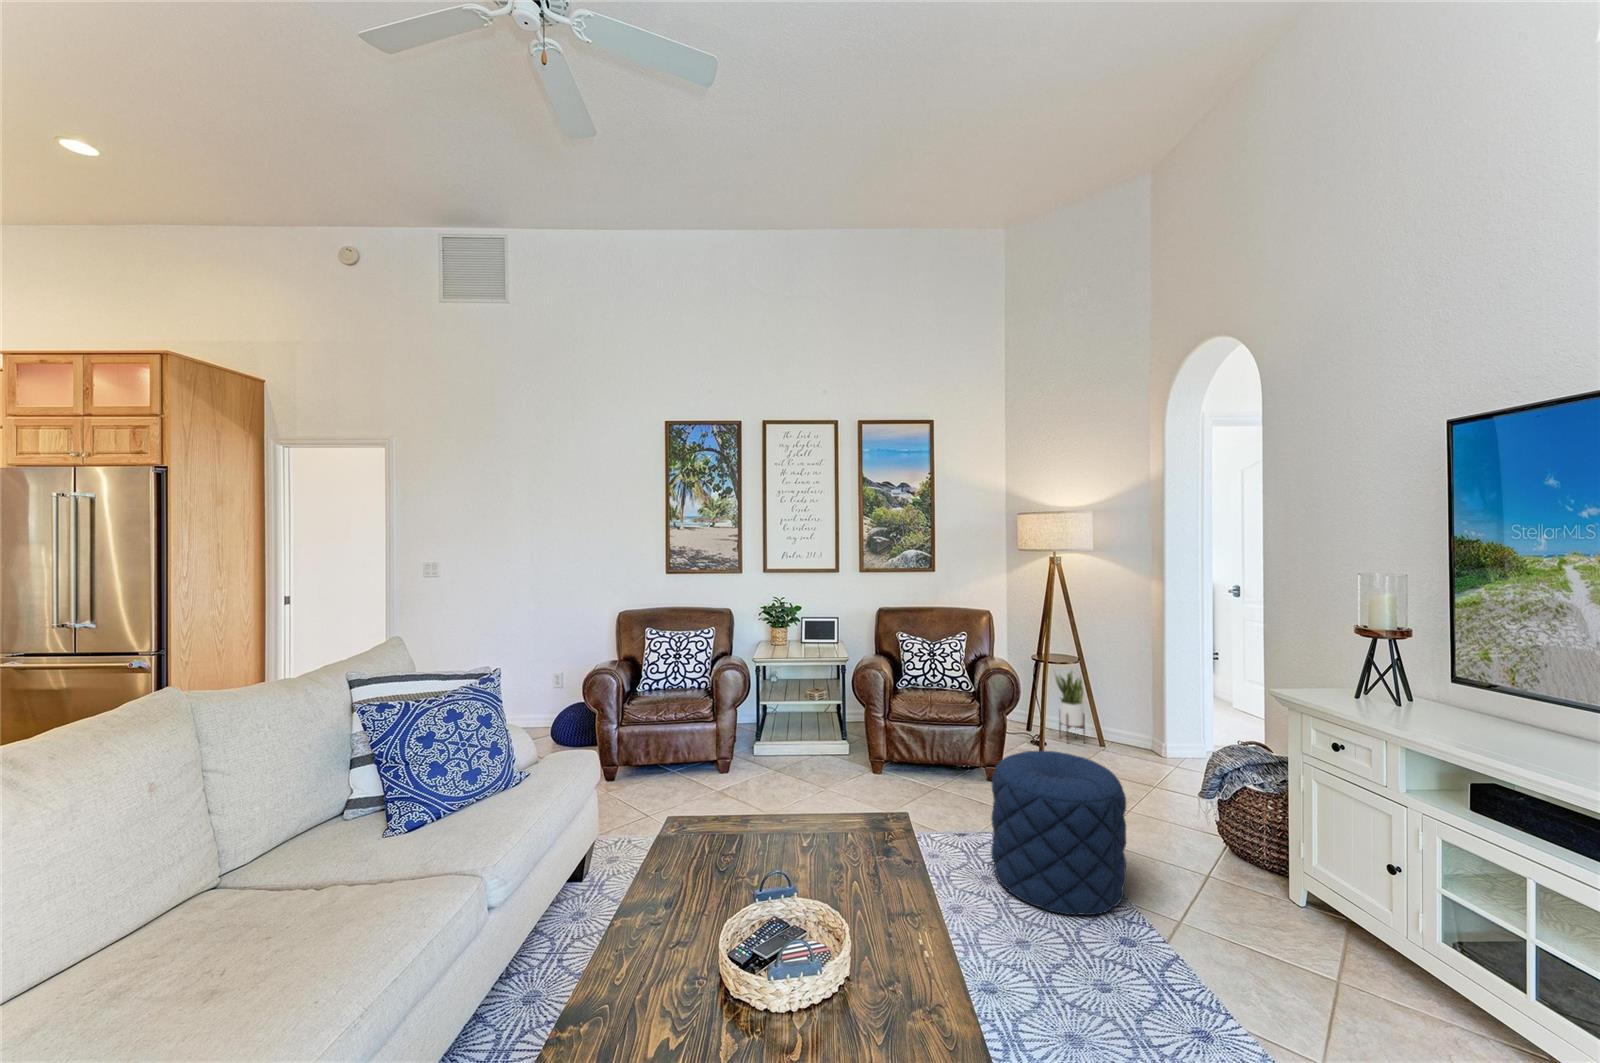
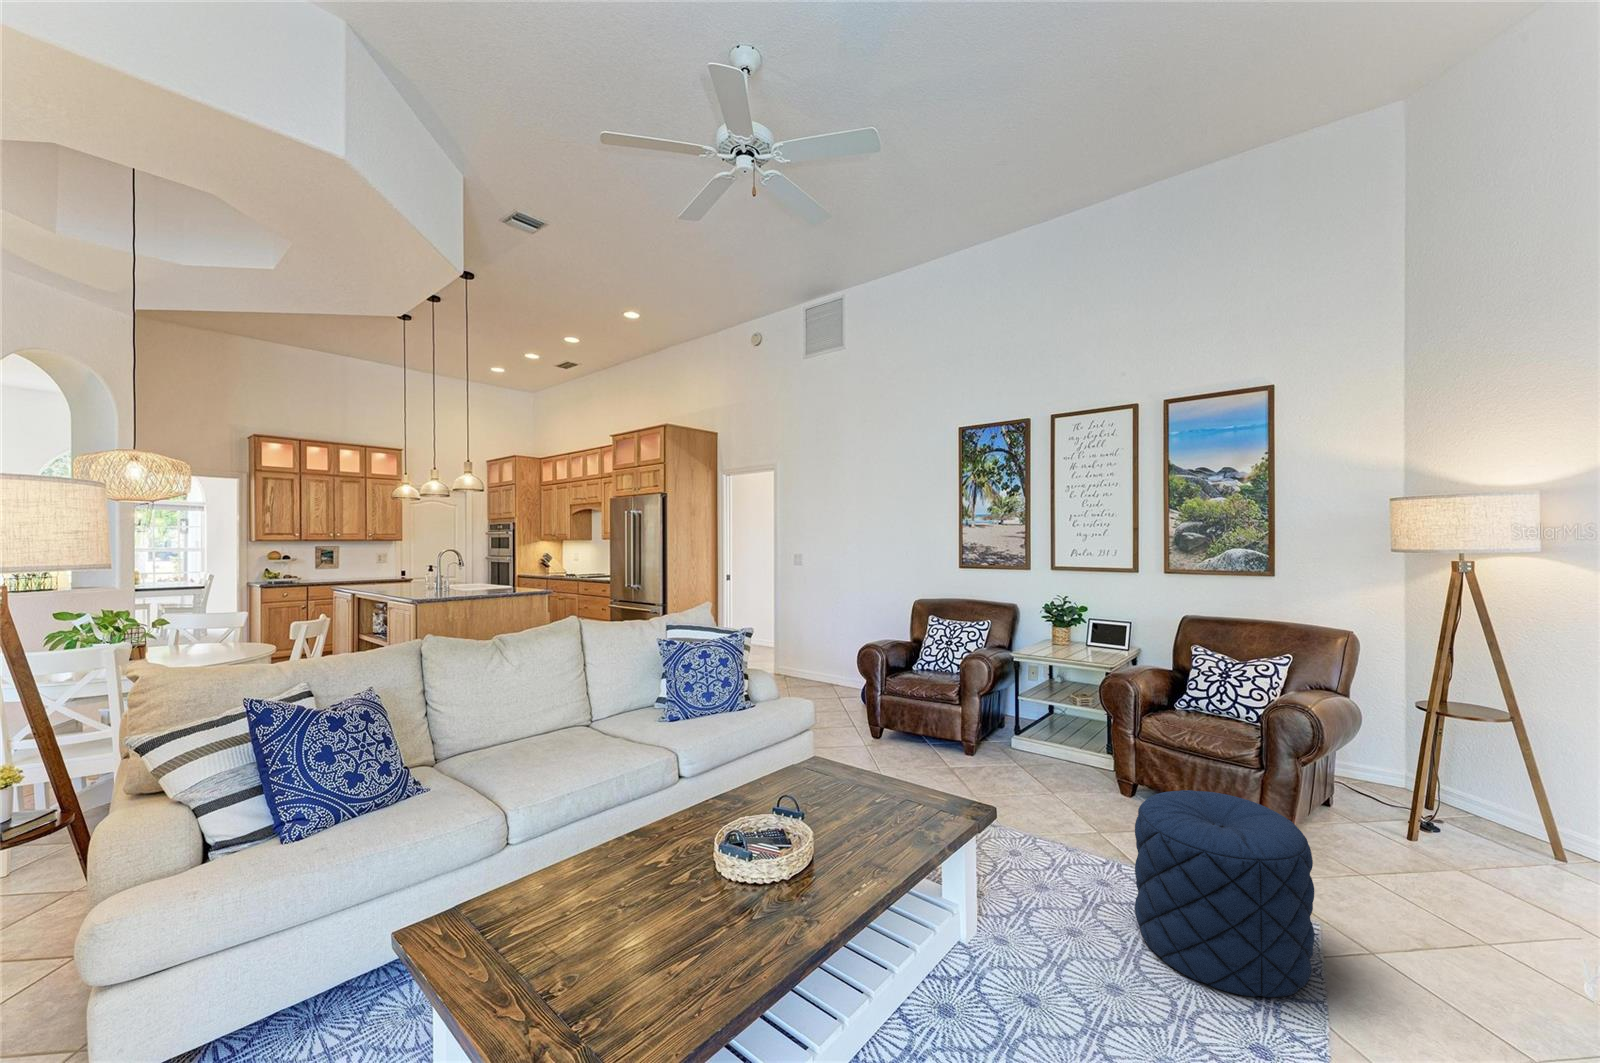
potted plant: present [1054,668,1085,737] -> none [1459,720,1530,847]

